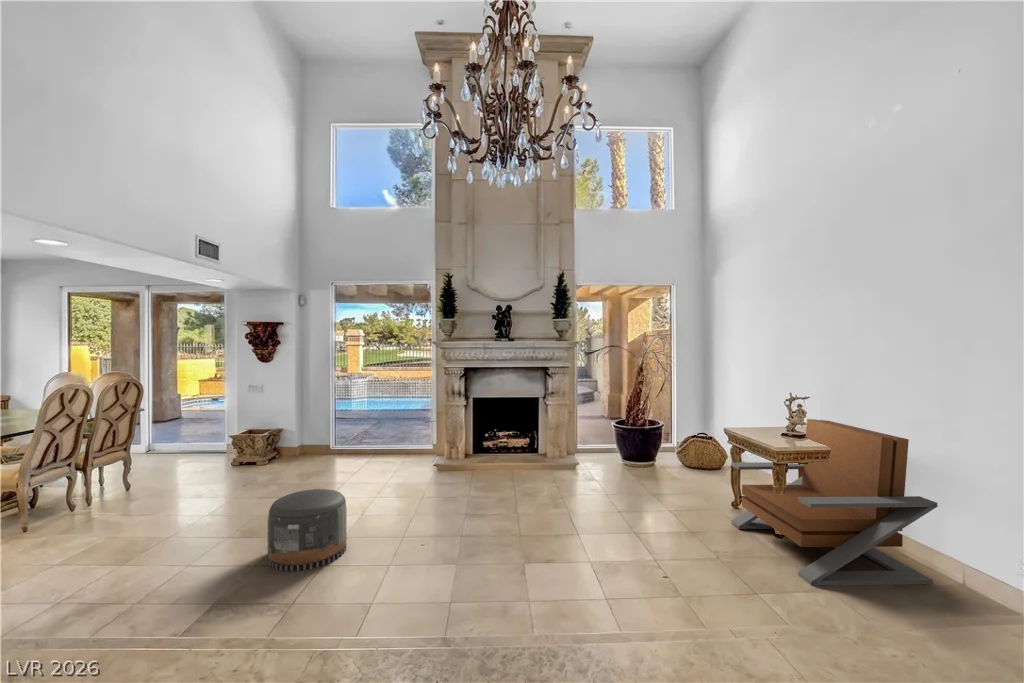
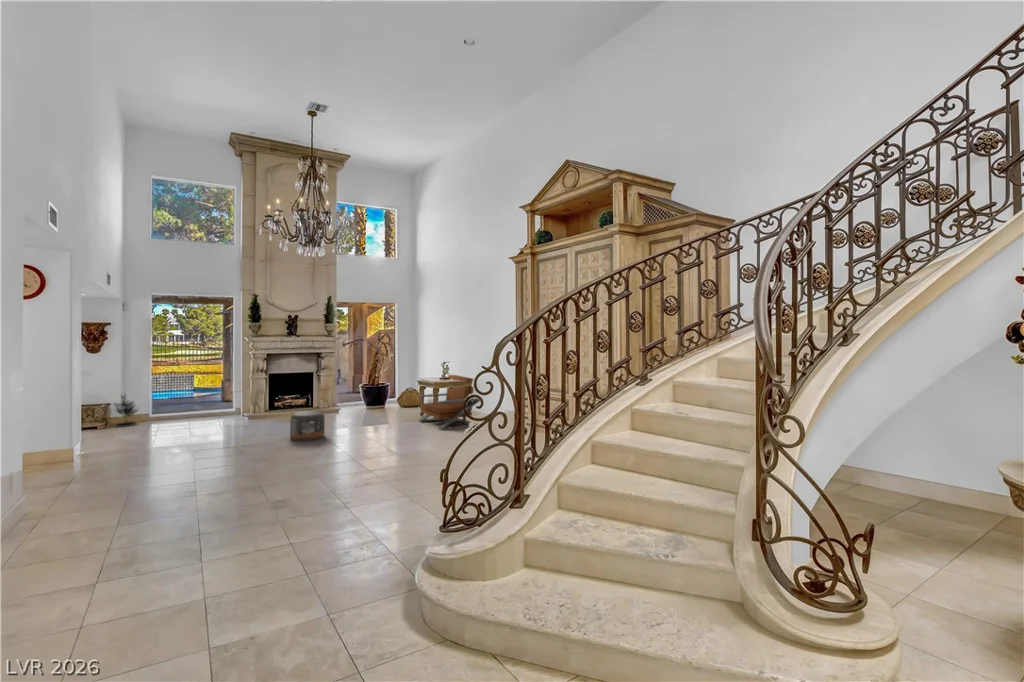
potted tree: none [281,415,311,465] -> present [114,395,137,427]
pouf: present [267,489,347,571] -> present [290,411,325,441]

